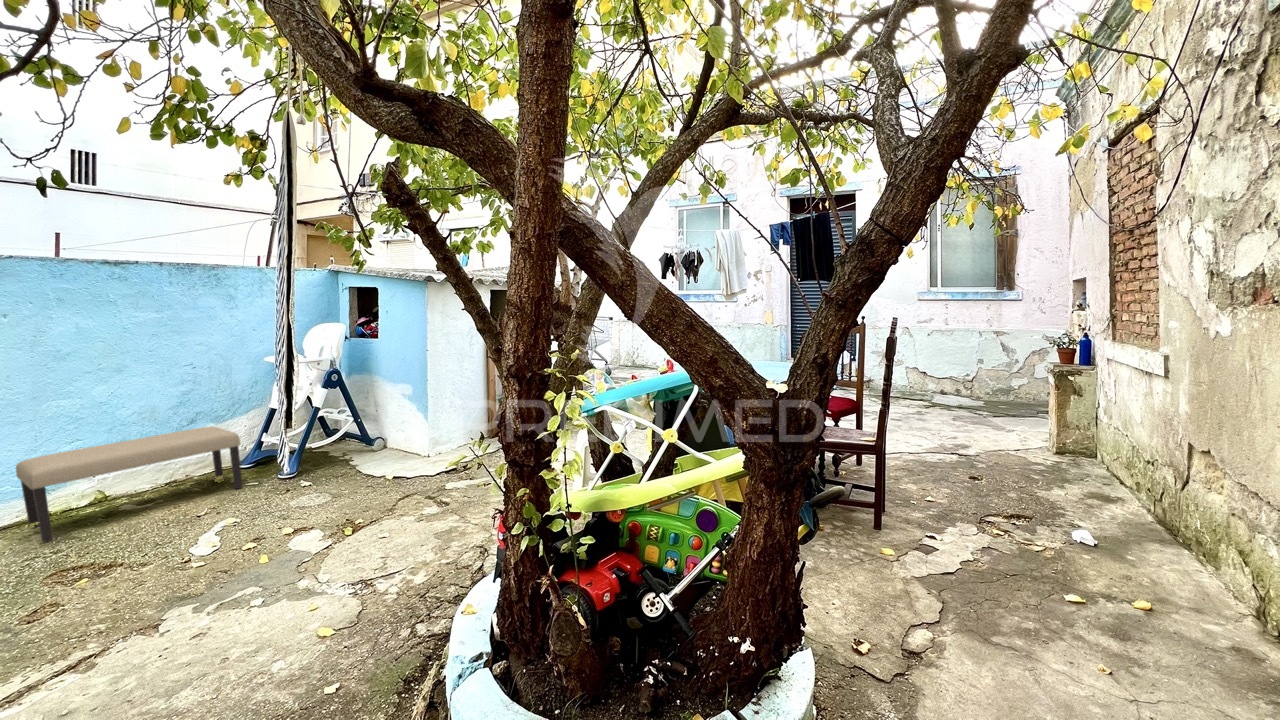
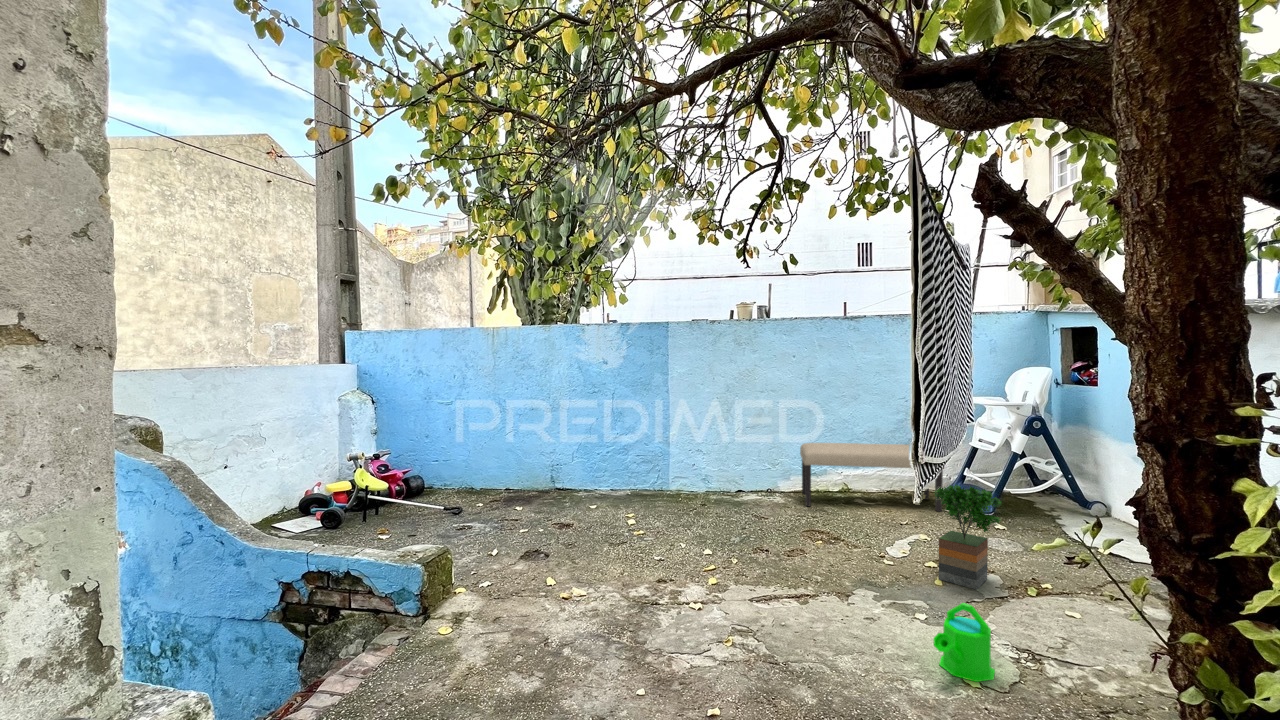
potted tree: none [244,455,319,556] -> present [935,484,1002,589]
watering can: none [286,567,344,639] -> present [934,603,995,682]

